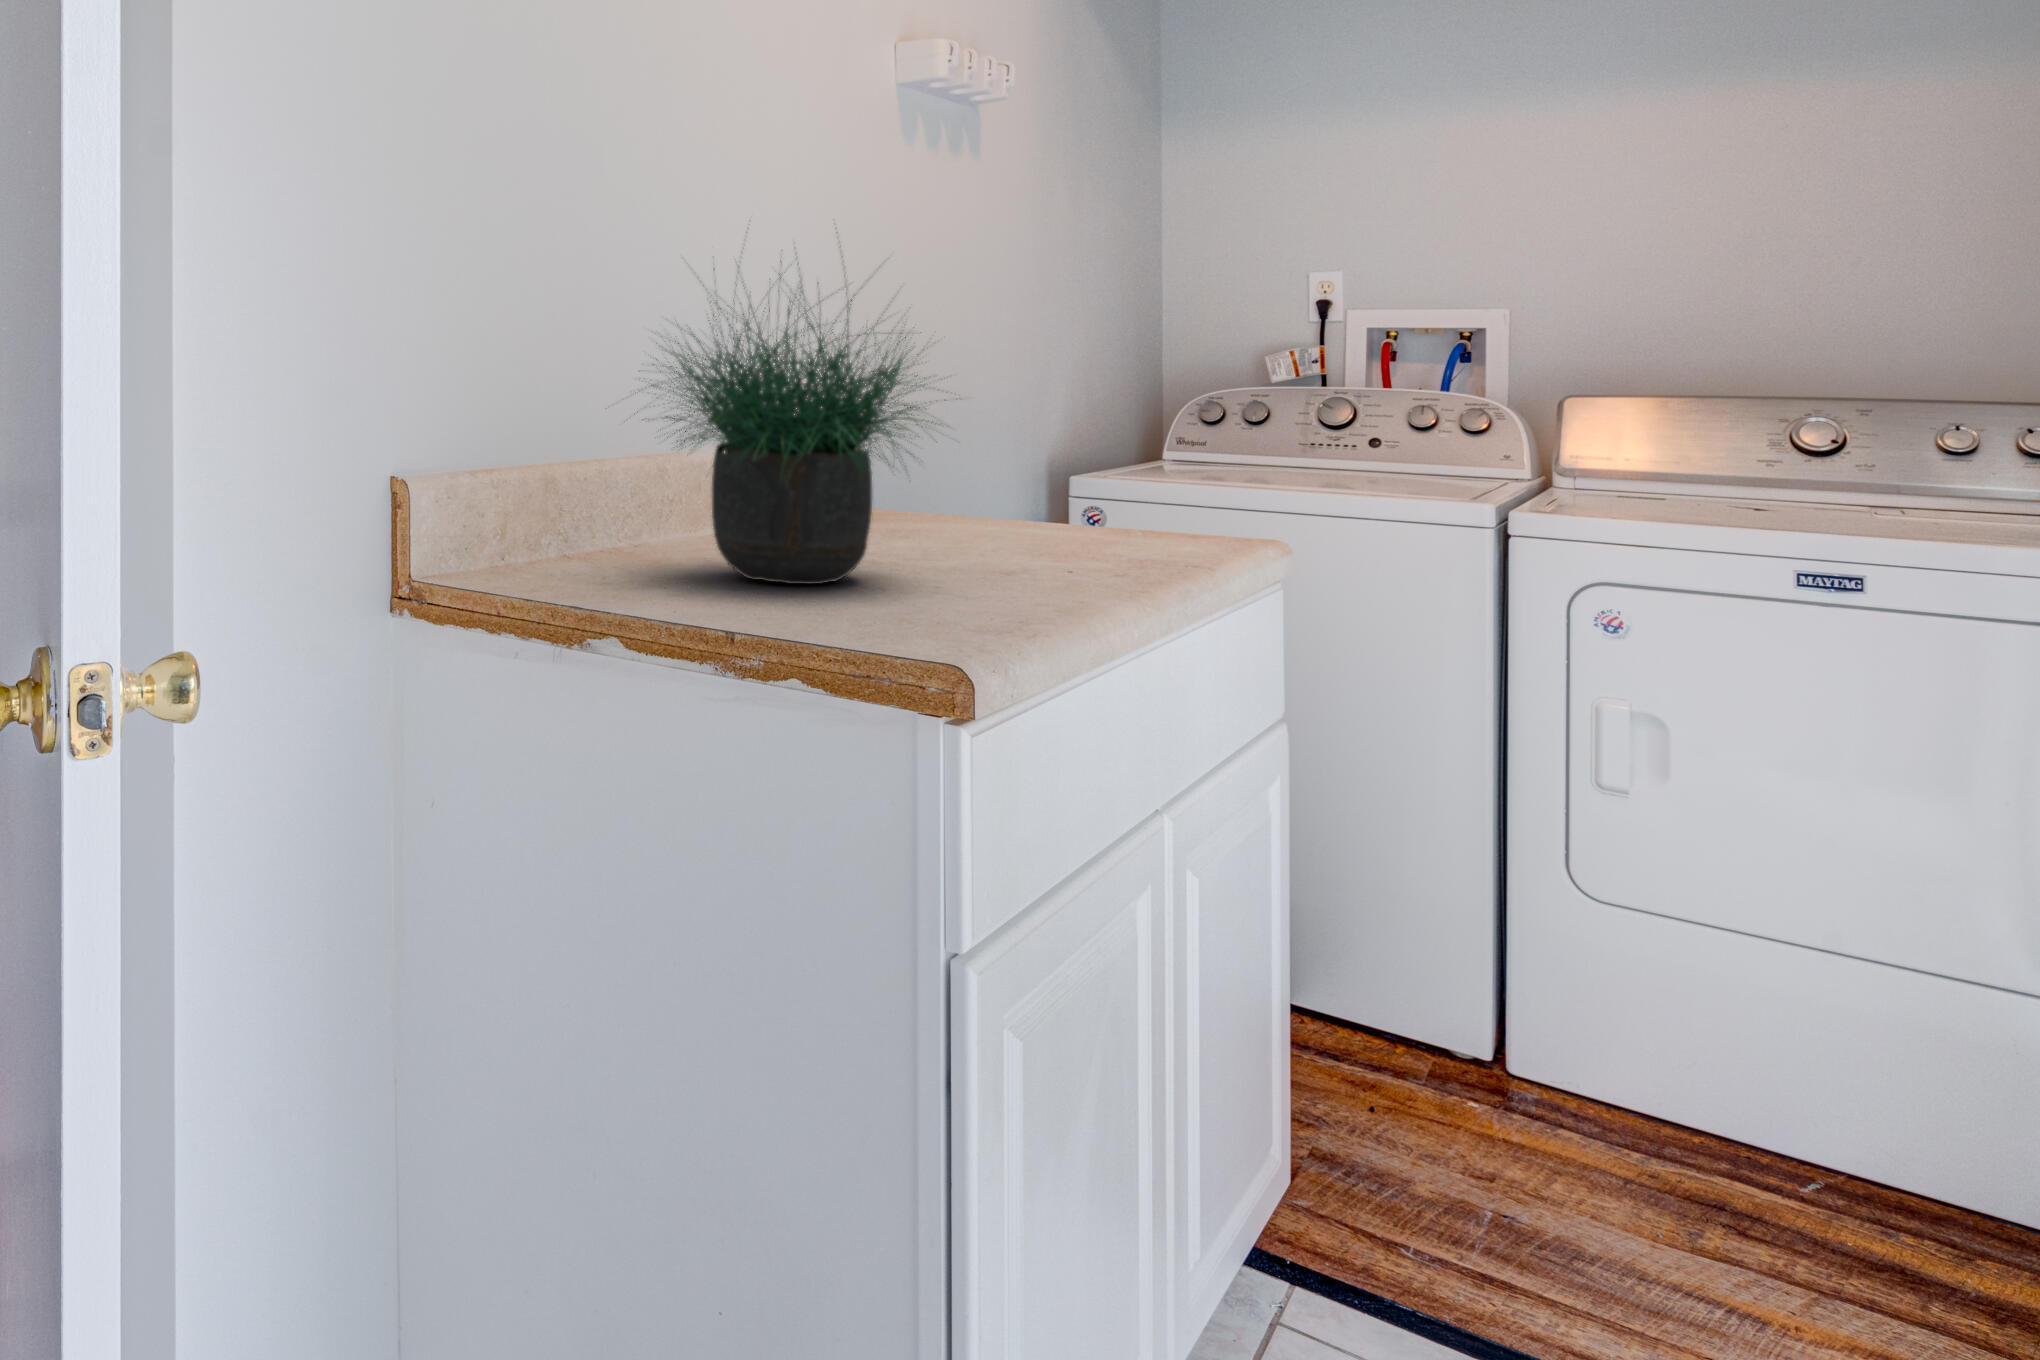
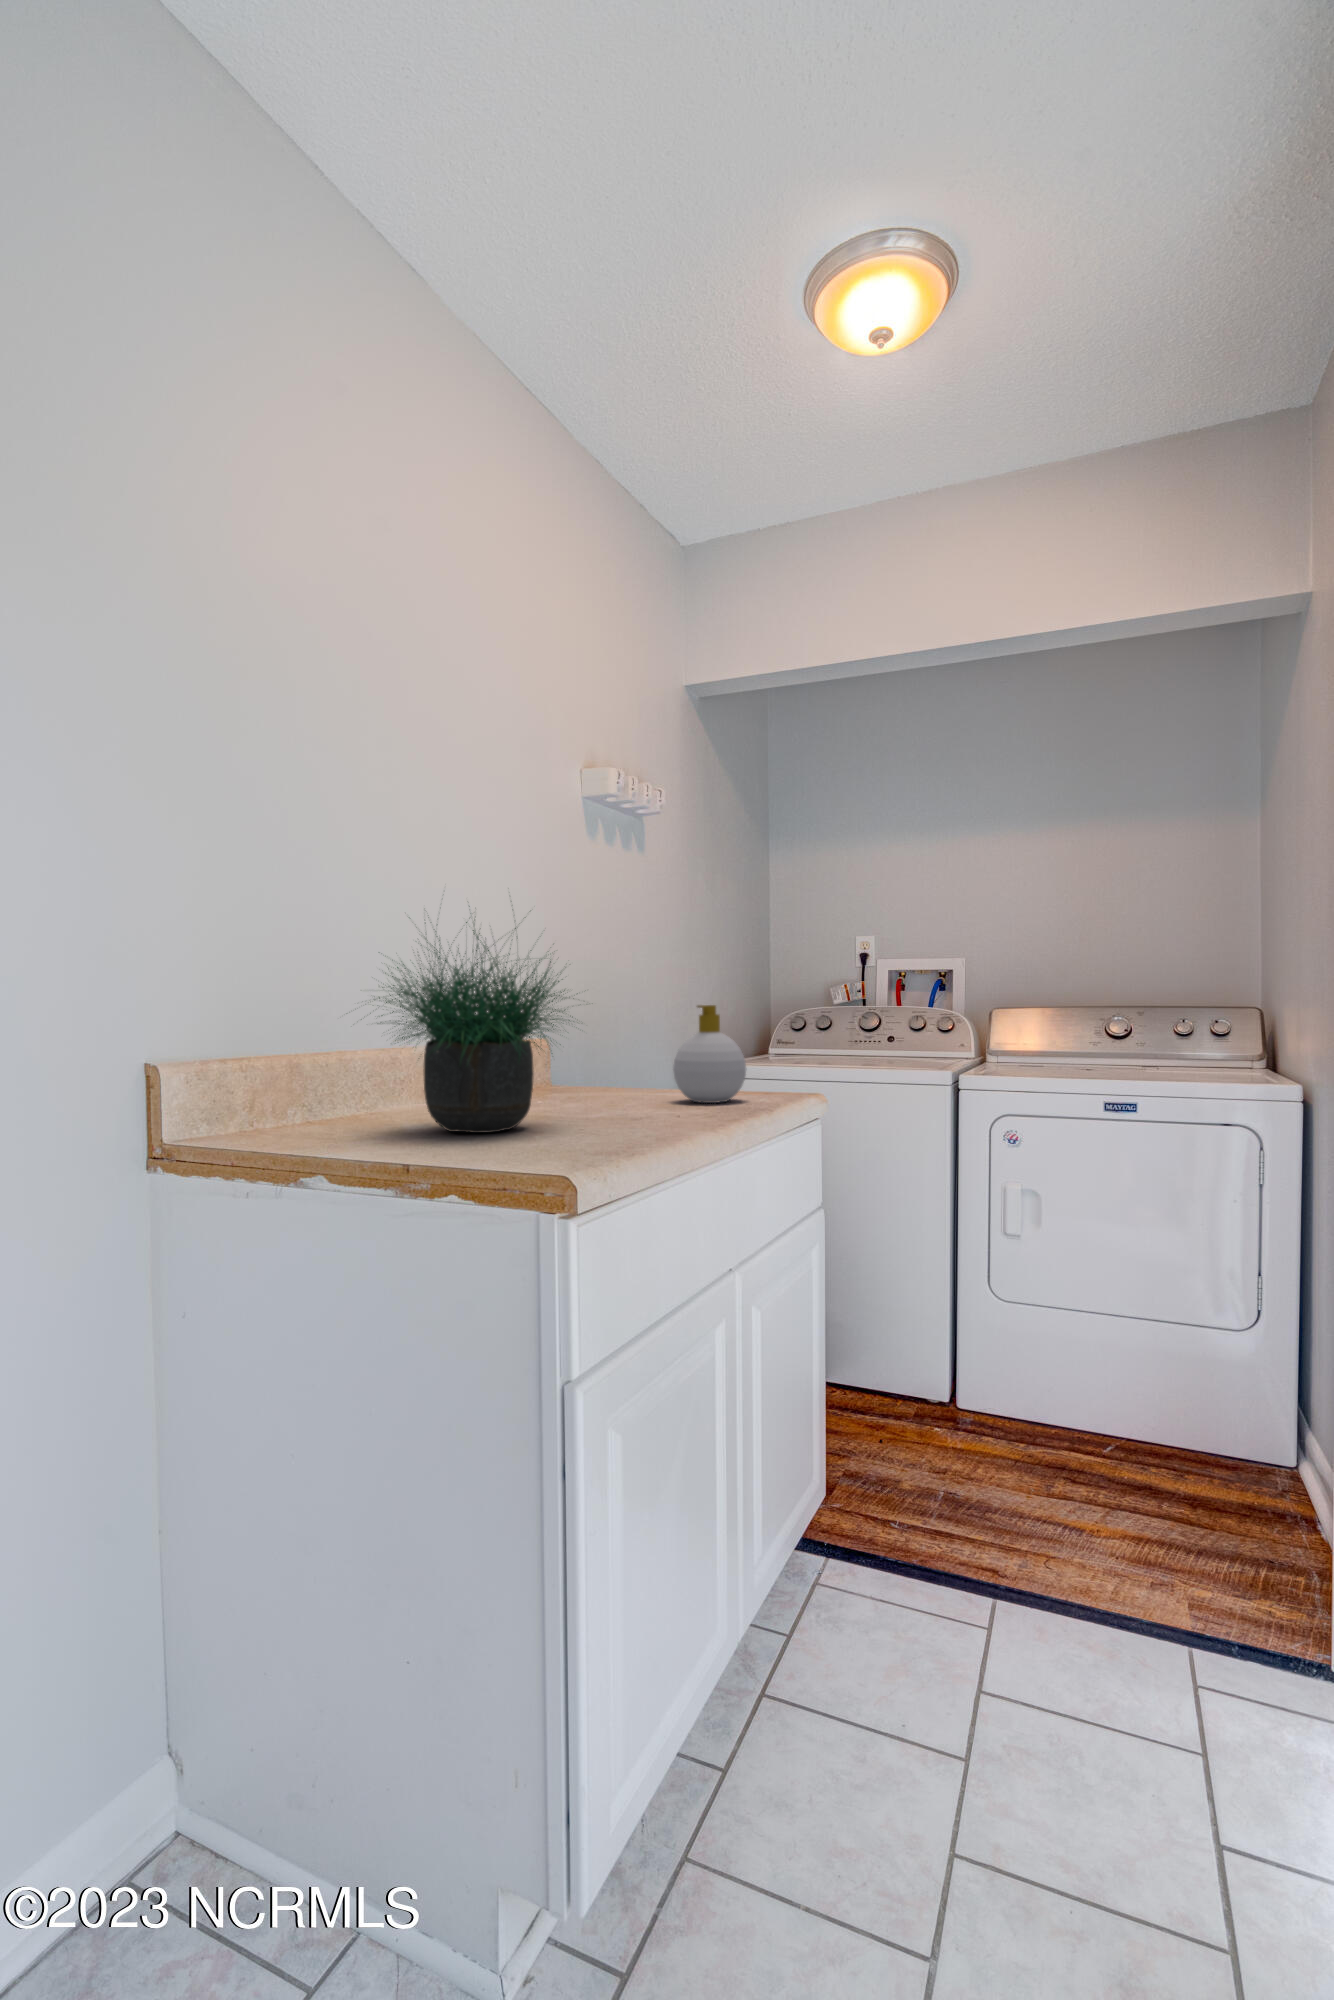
soap bottle: none [1059,396,1182,550] -> present [673,1005,746,1103]

